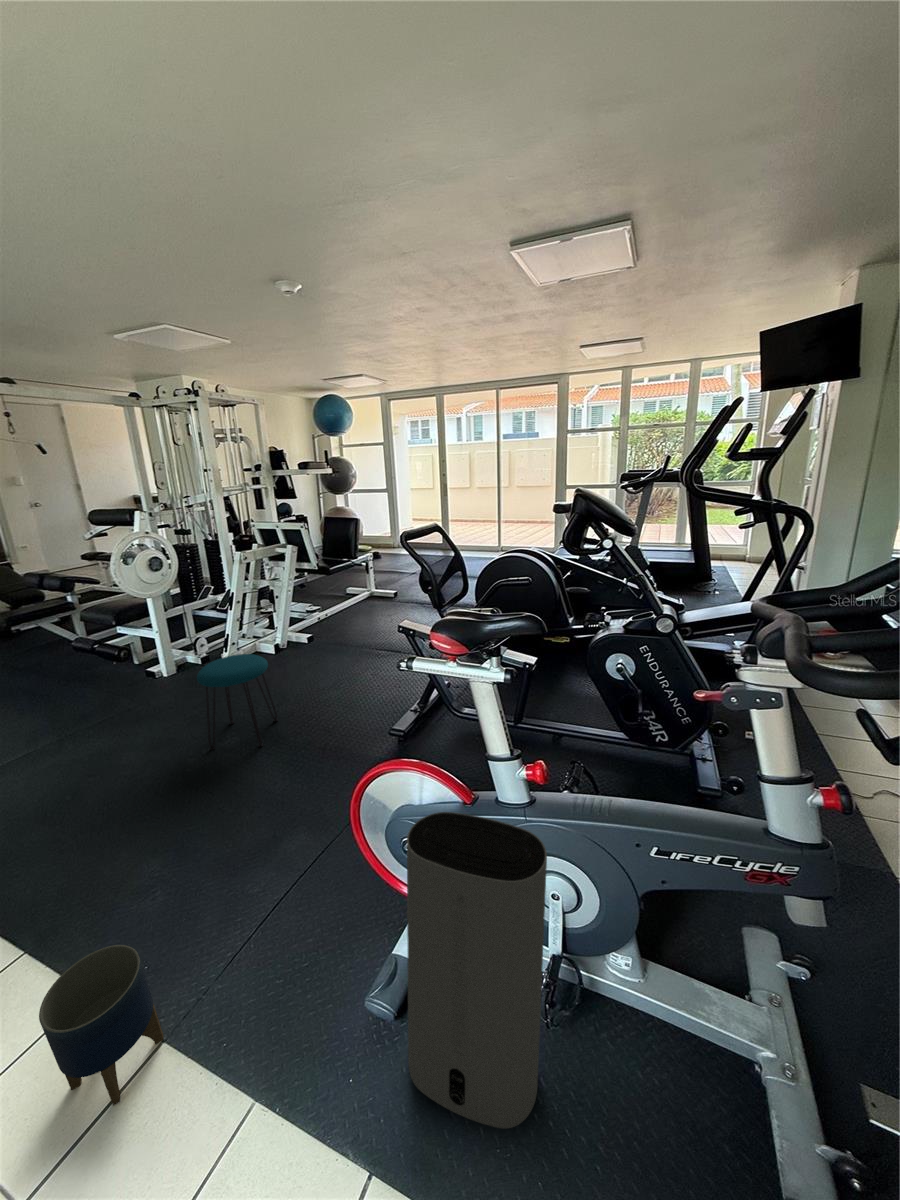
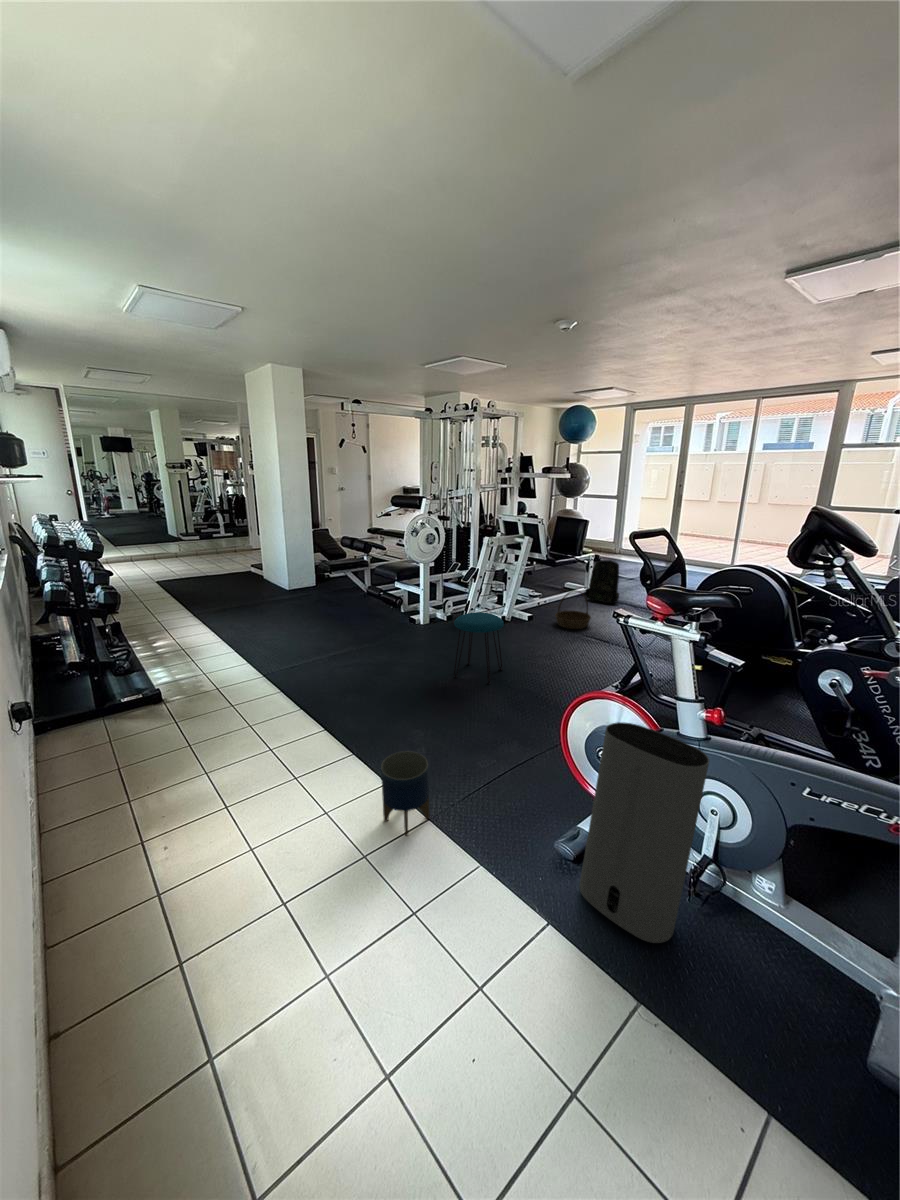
backpack: none [369,559,404,607] -> present [586,560,619,603]
basket: none [338,600,378,644] -> present [555,591,591,629]

